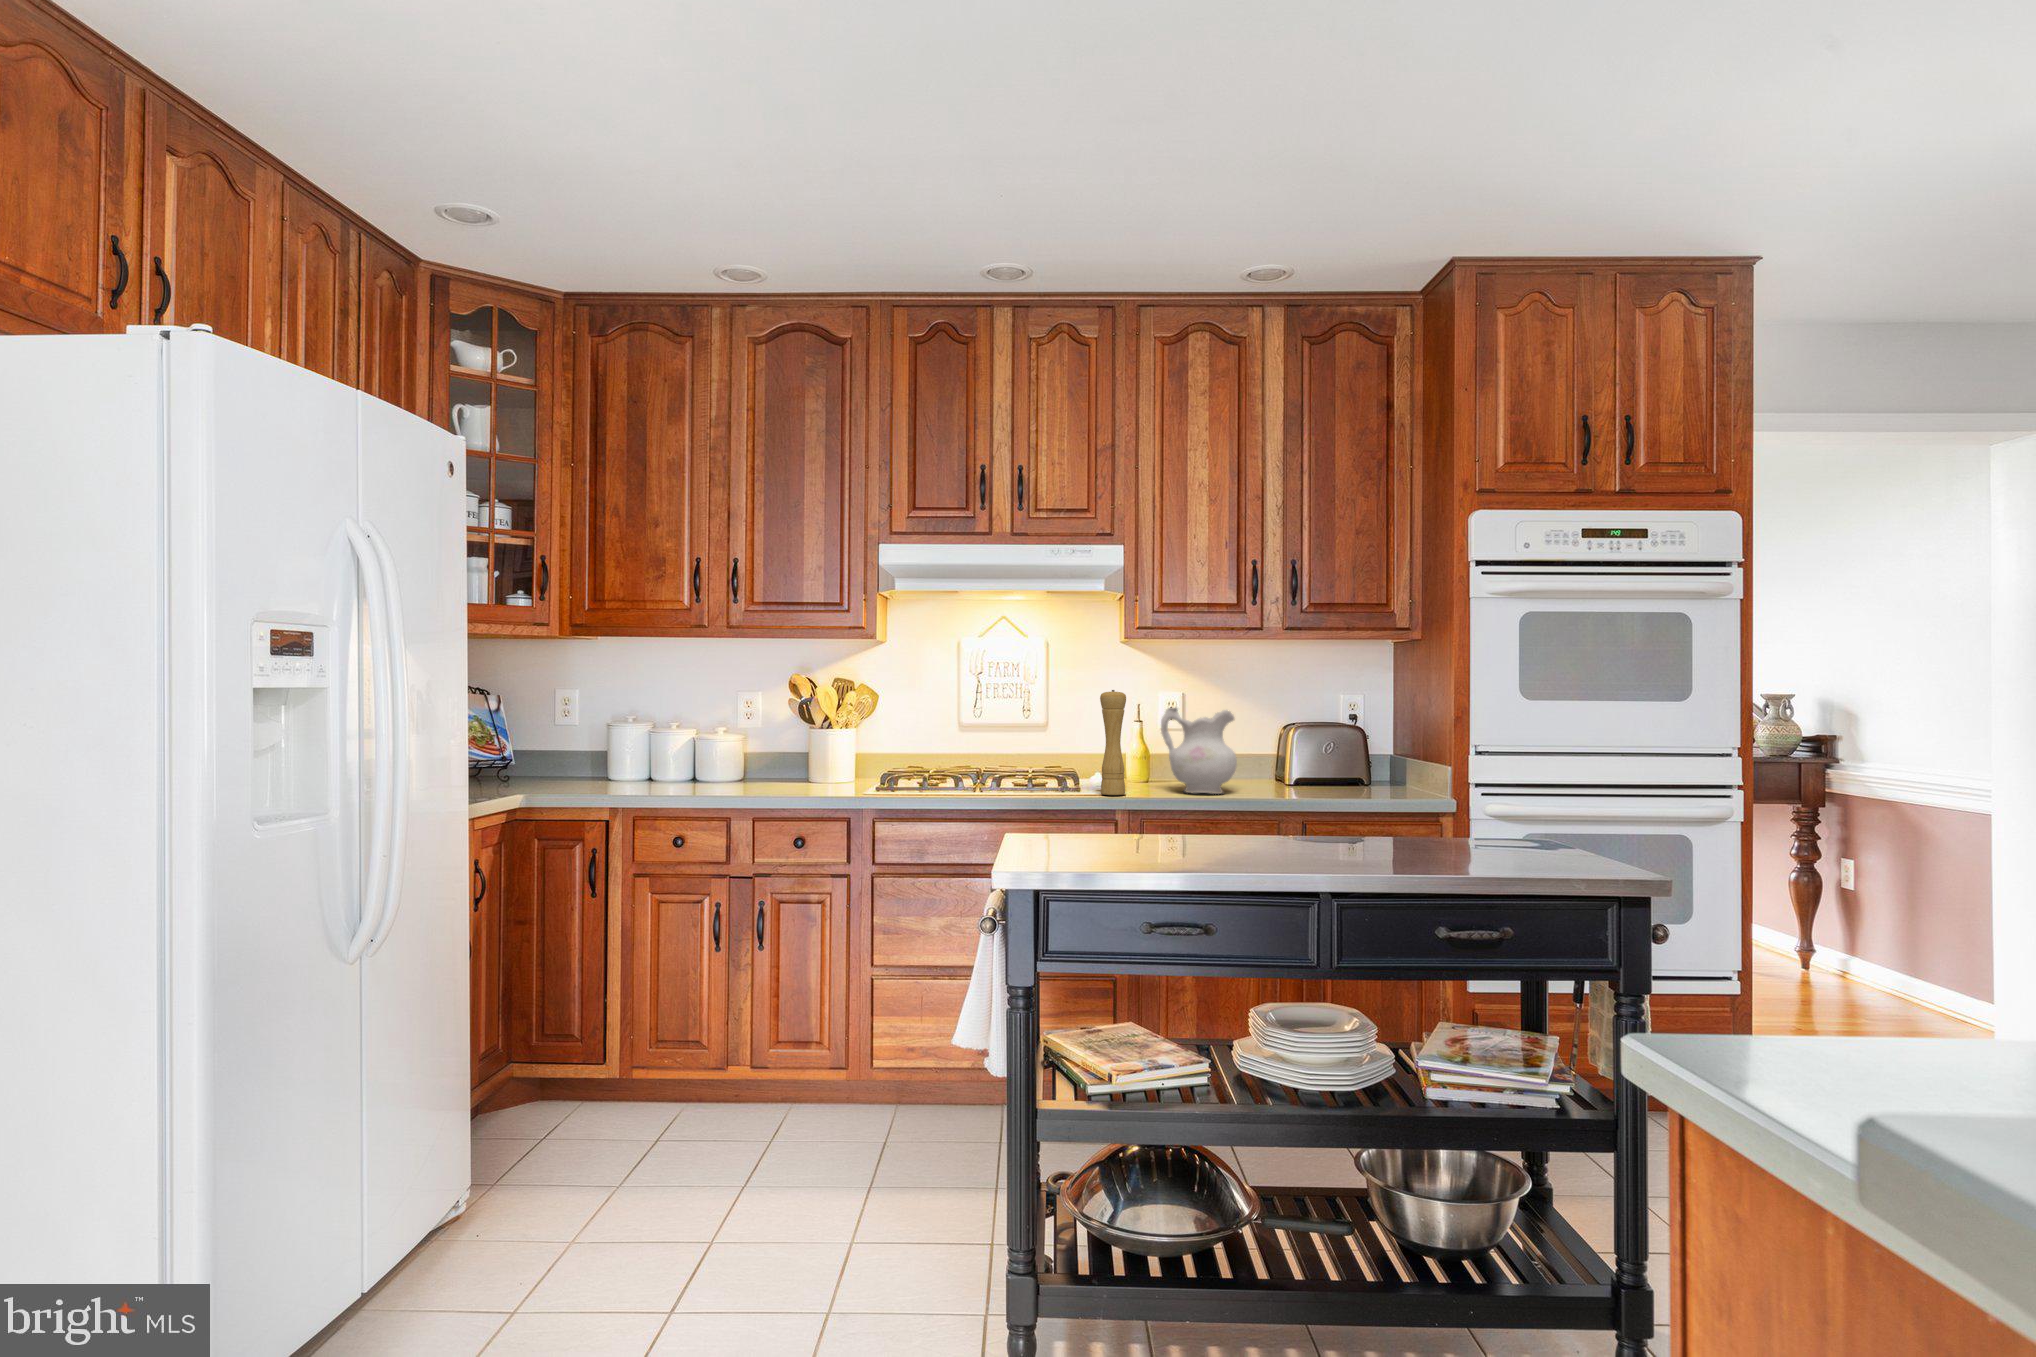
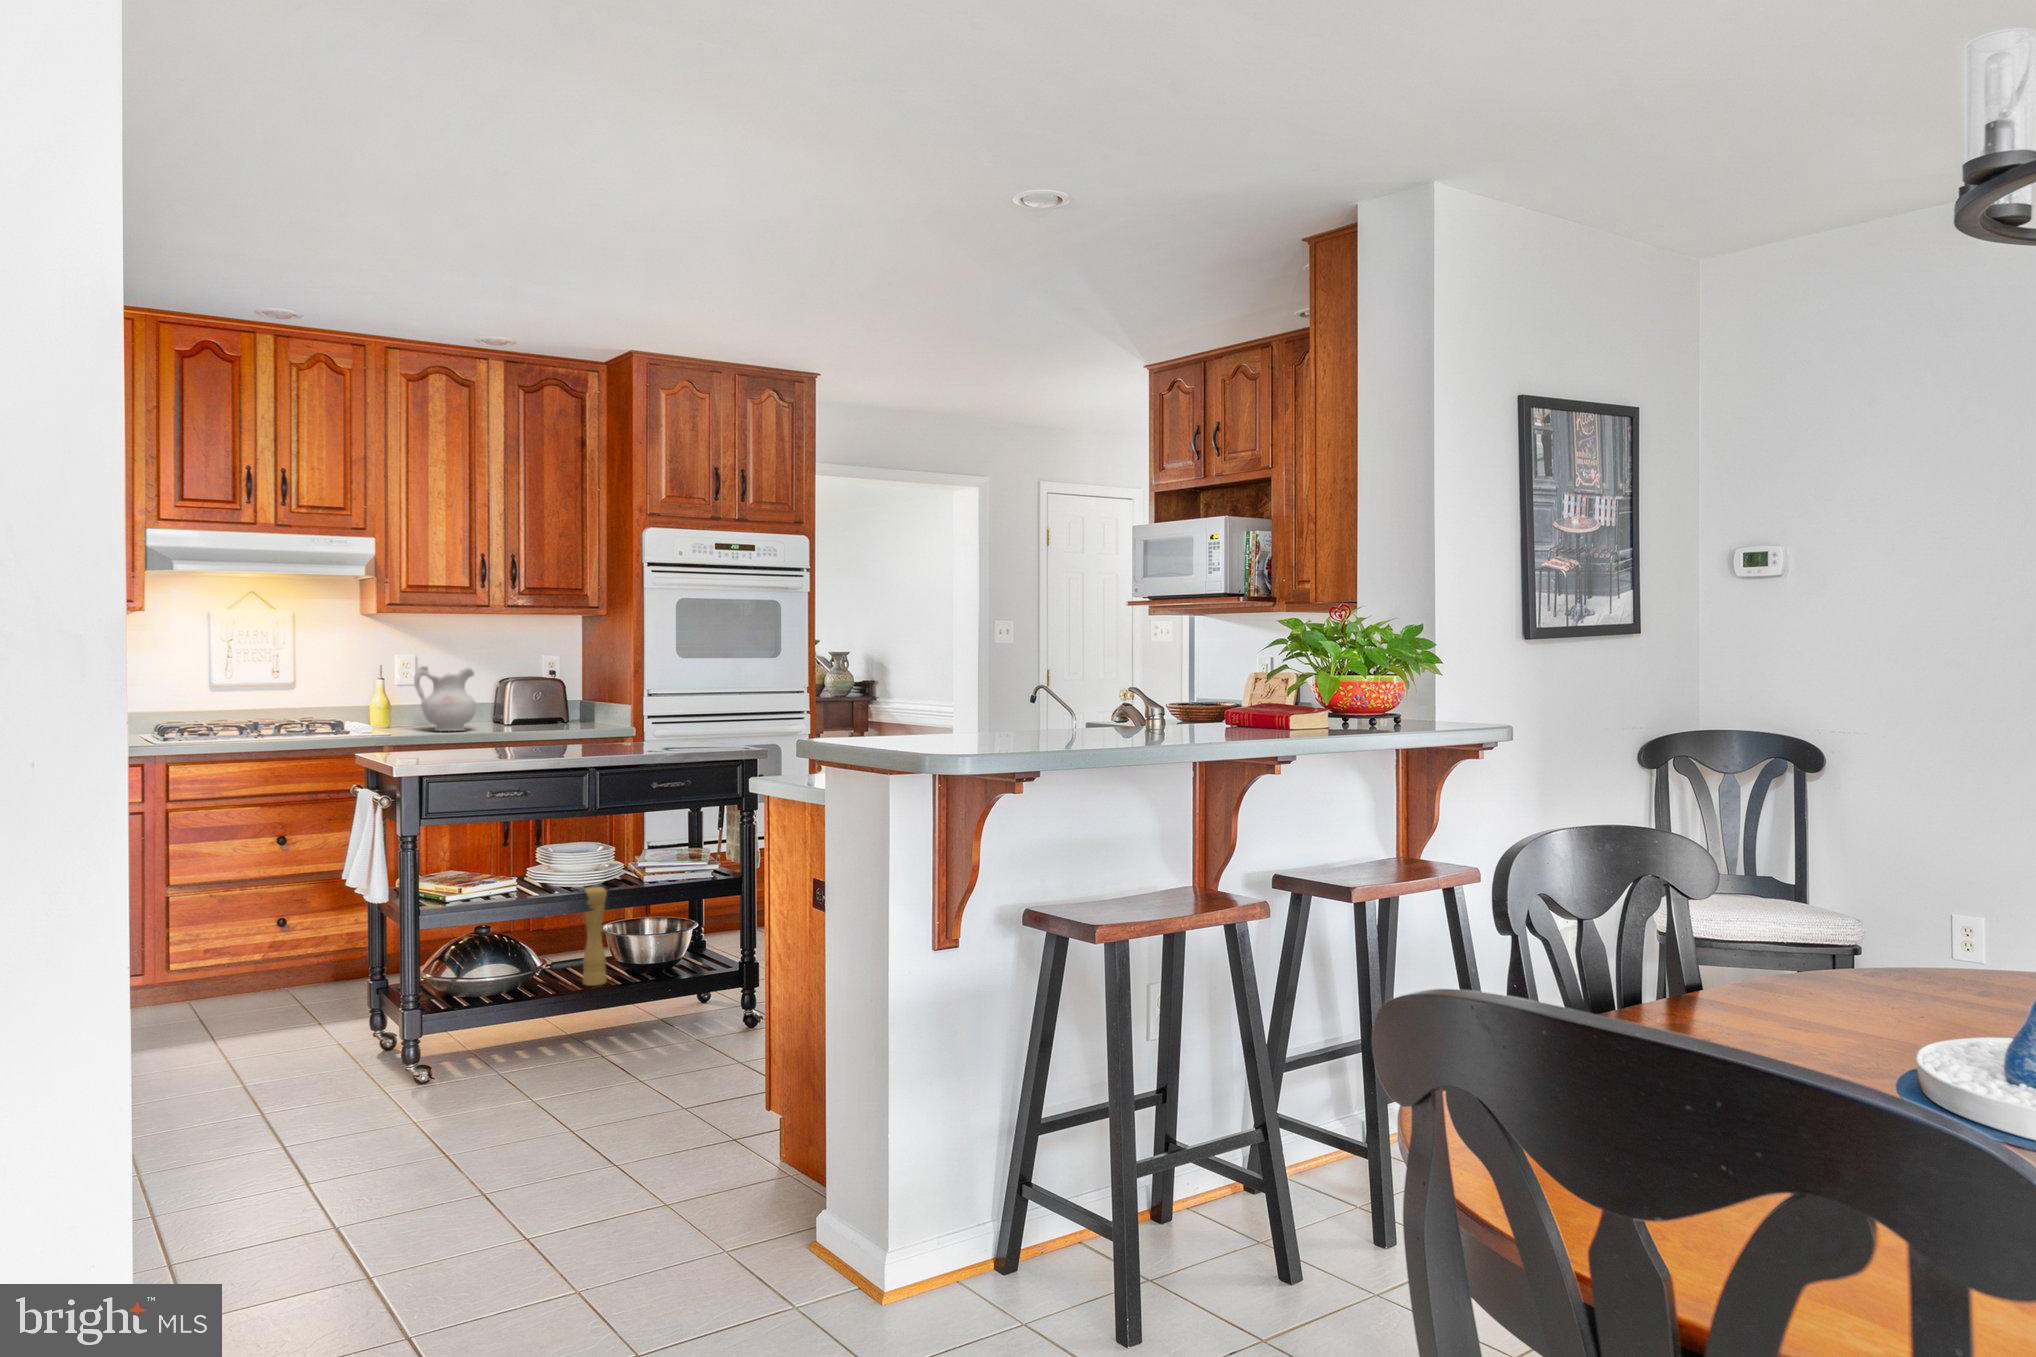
pepper mill: present [1100,690,1126,795] -> present [583,886,607,986]

